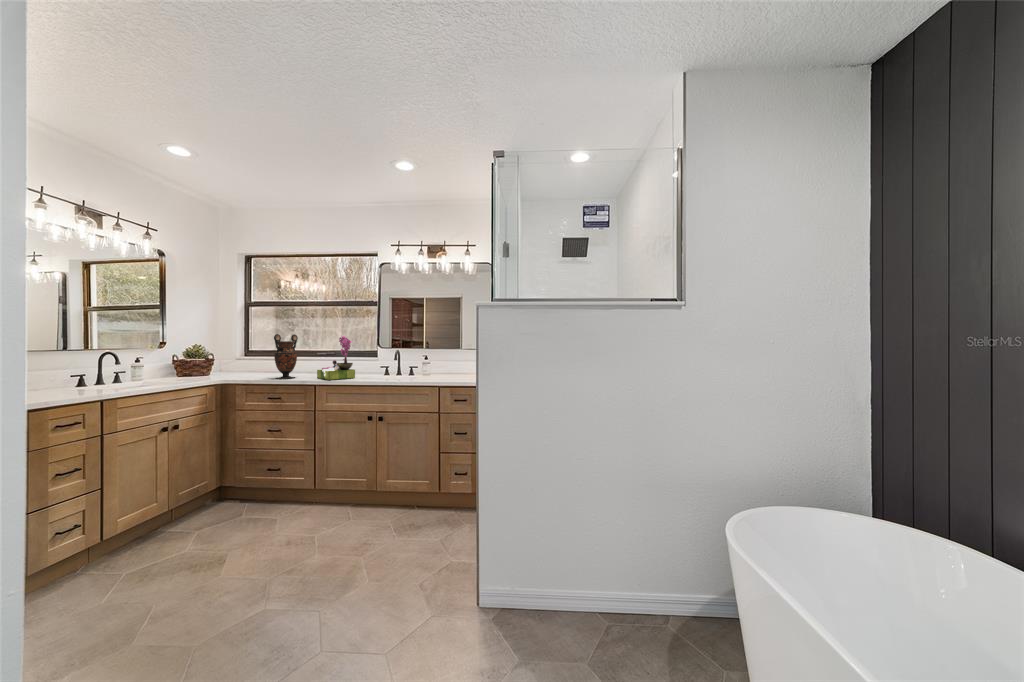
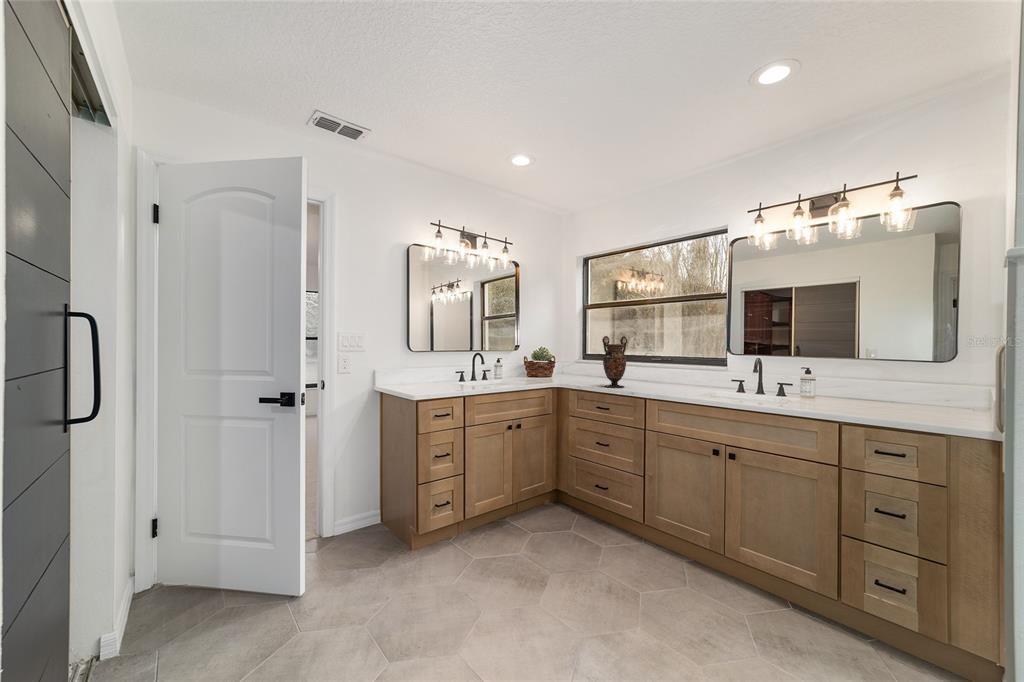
flower arrangement: present [317,336,355,380] -> none [648,336,695,394]

